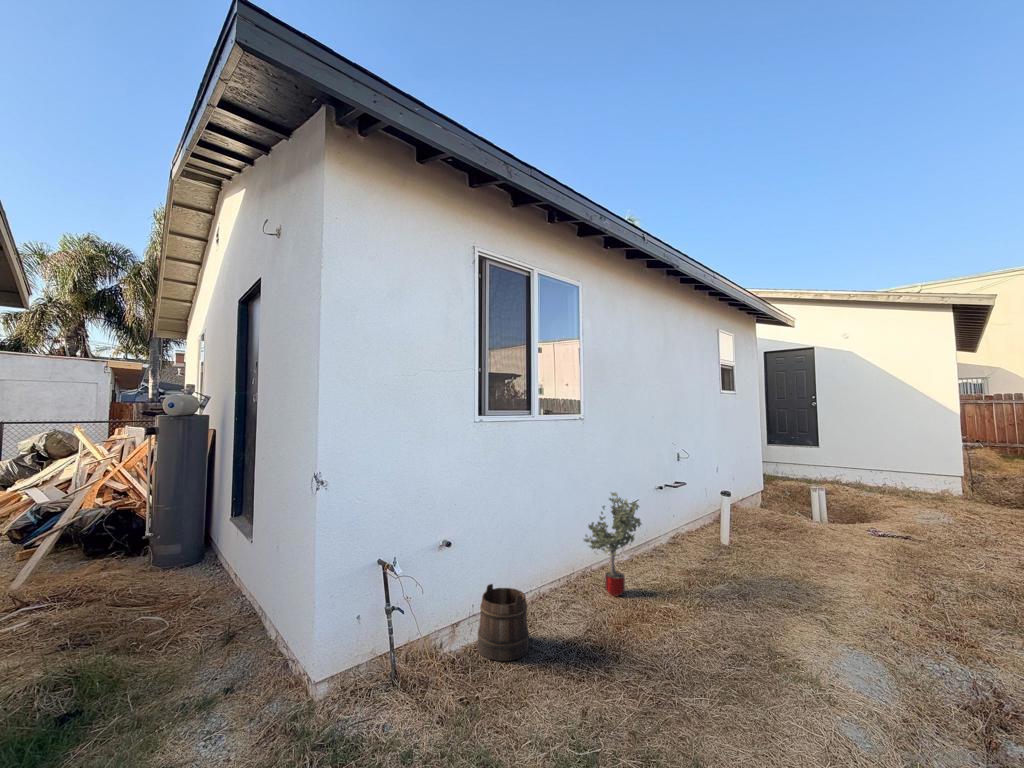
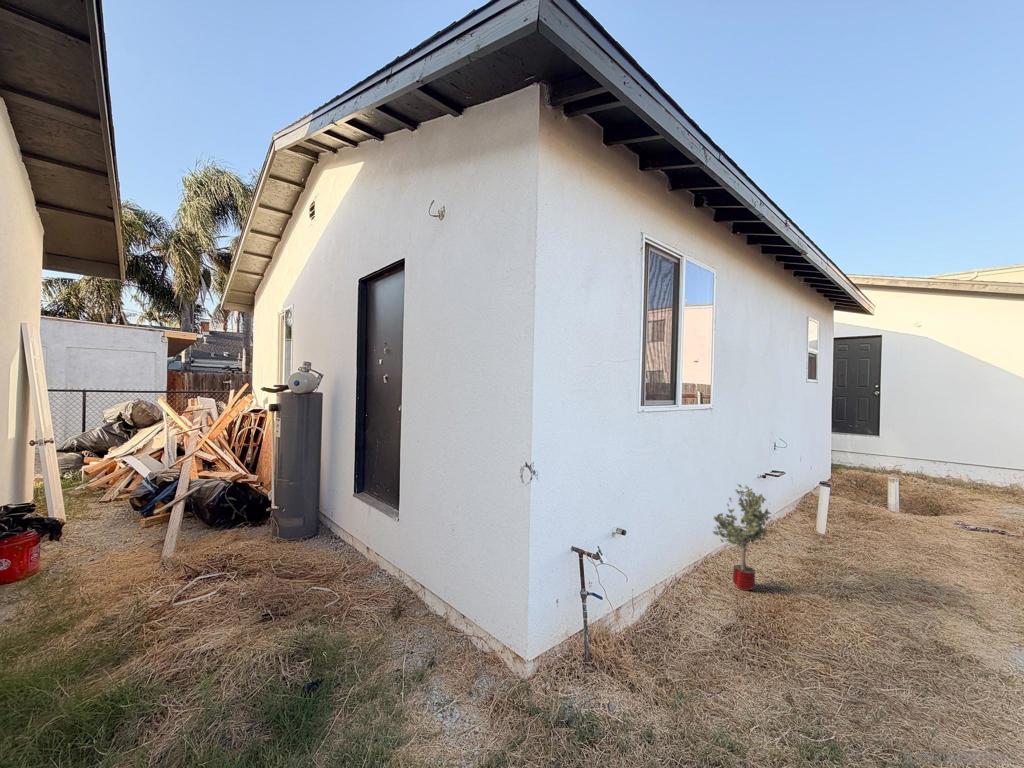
bucket: present [477,584,529,661] -> none [636,579,693,661]

